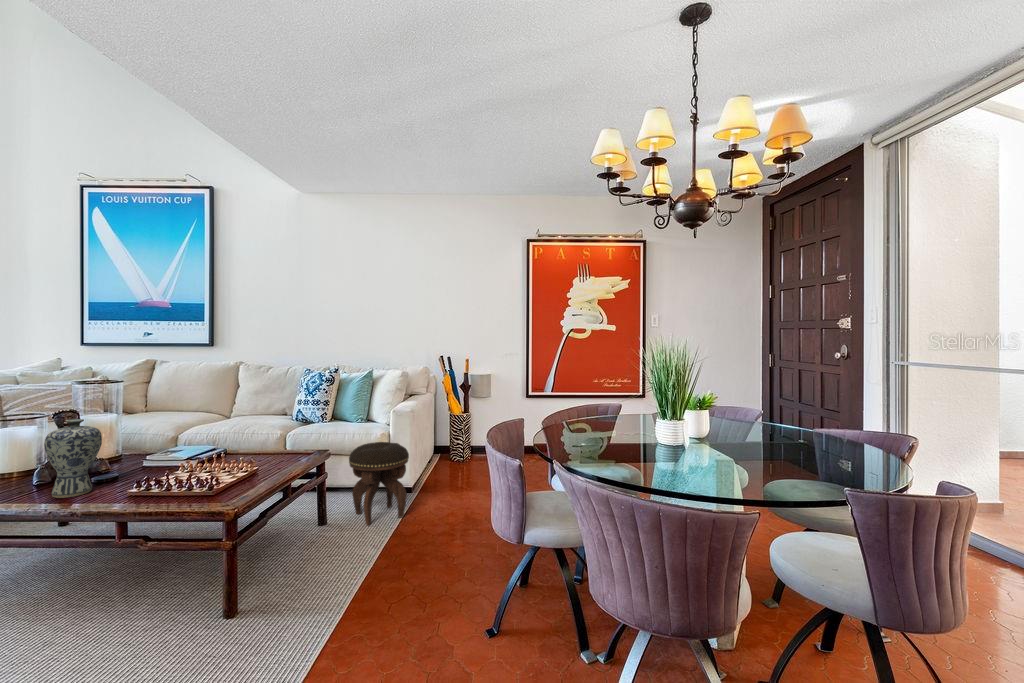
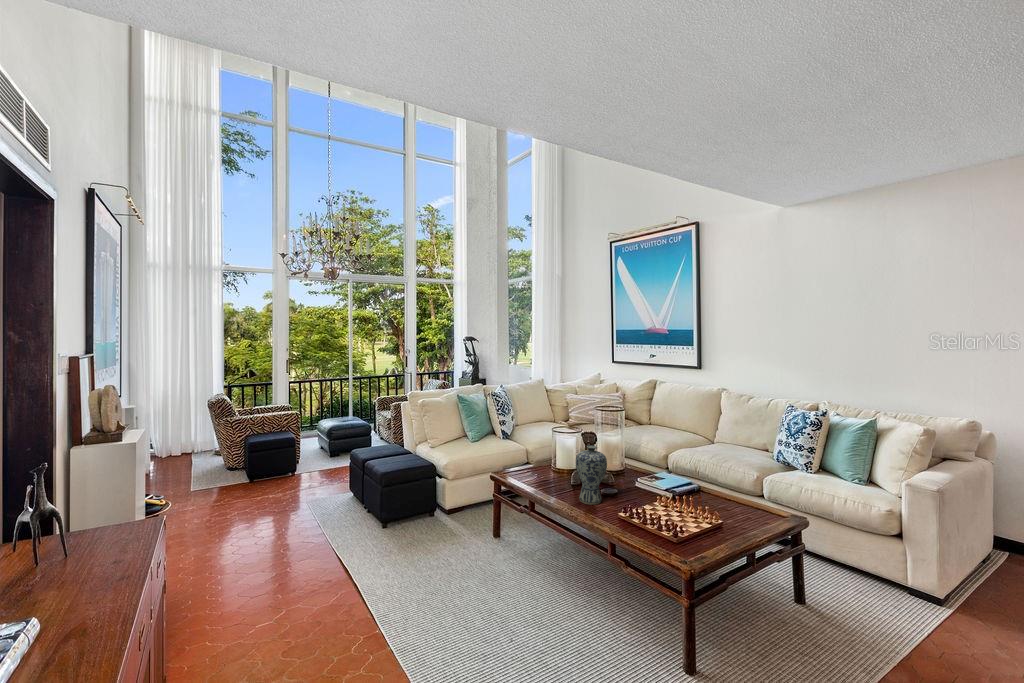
footstool: present [349,442,409,525] -> none [834,522,931,643]

